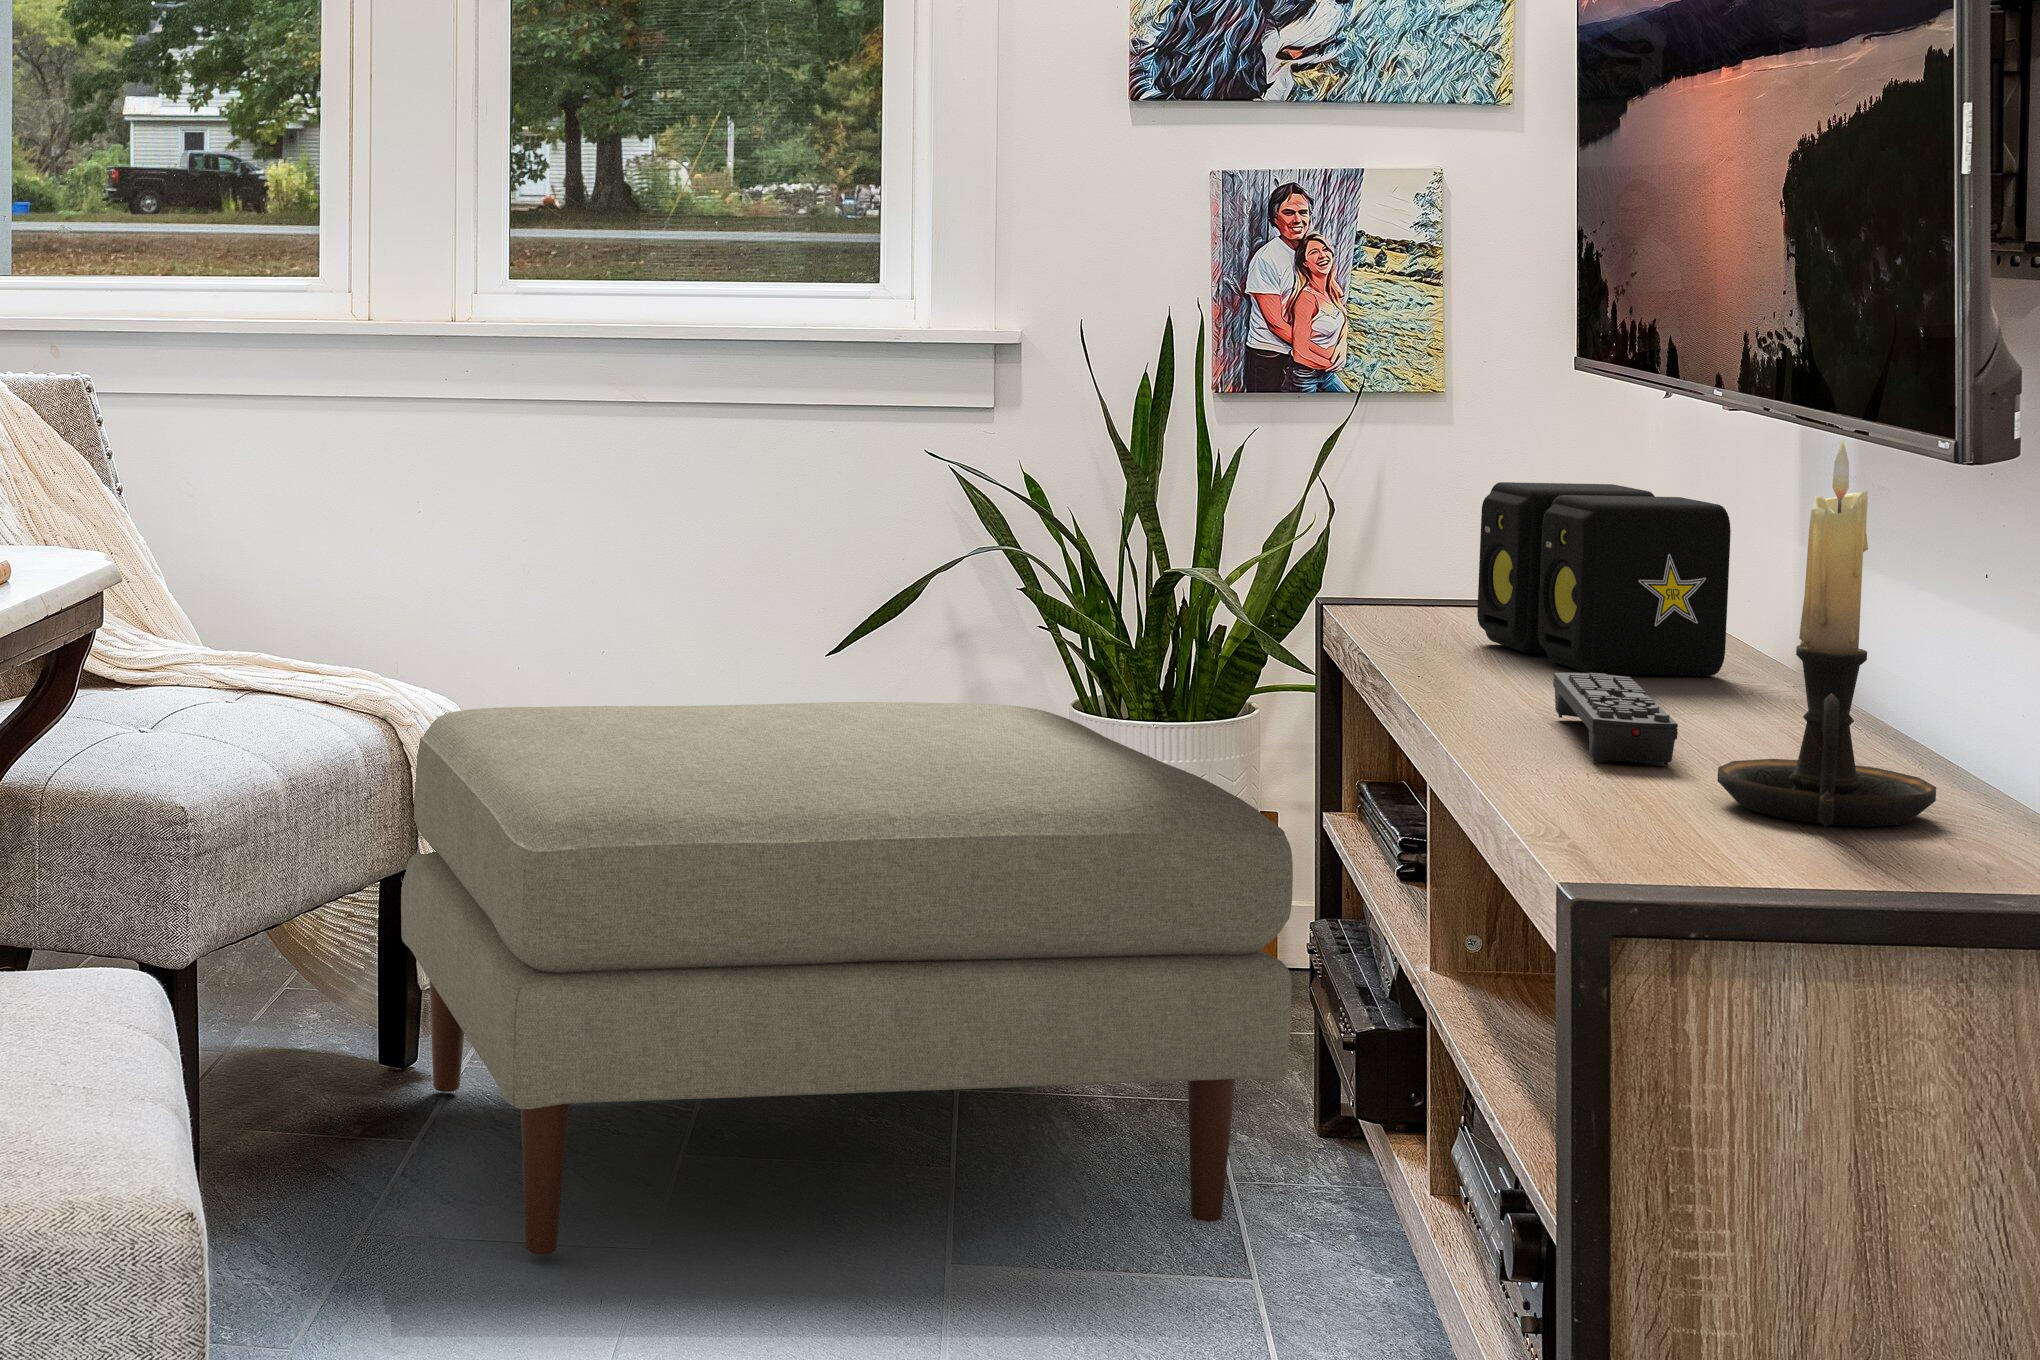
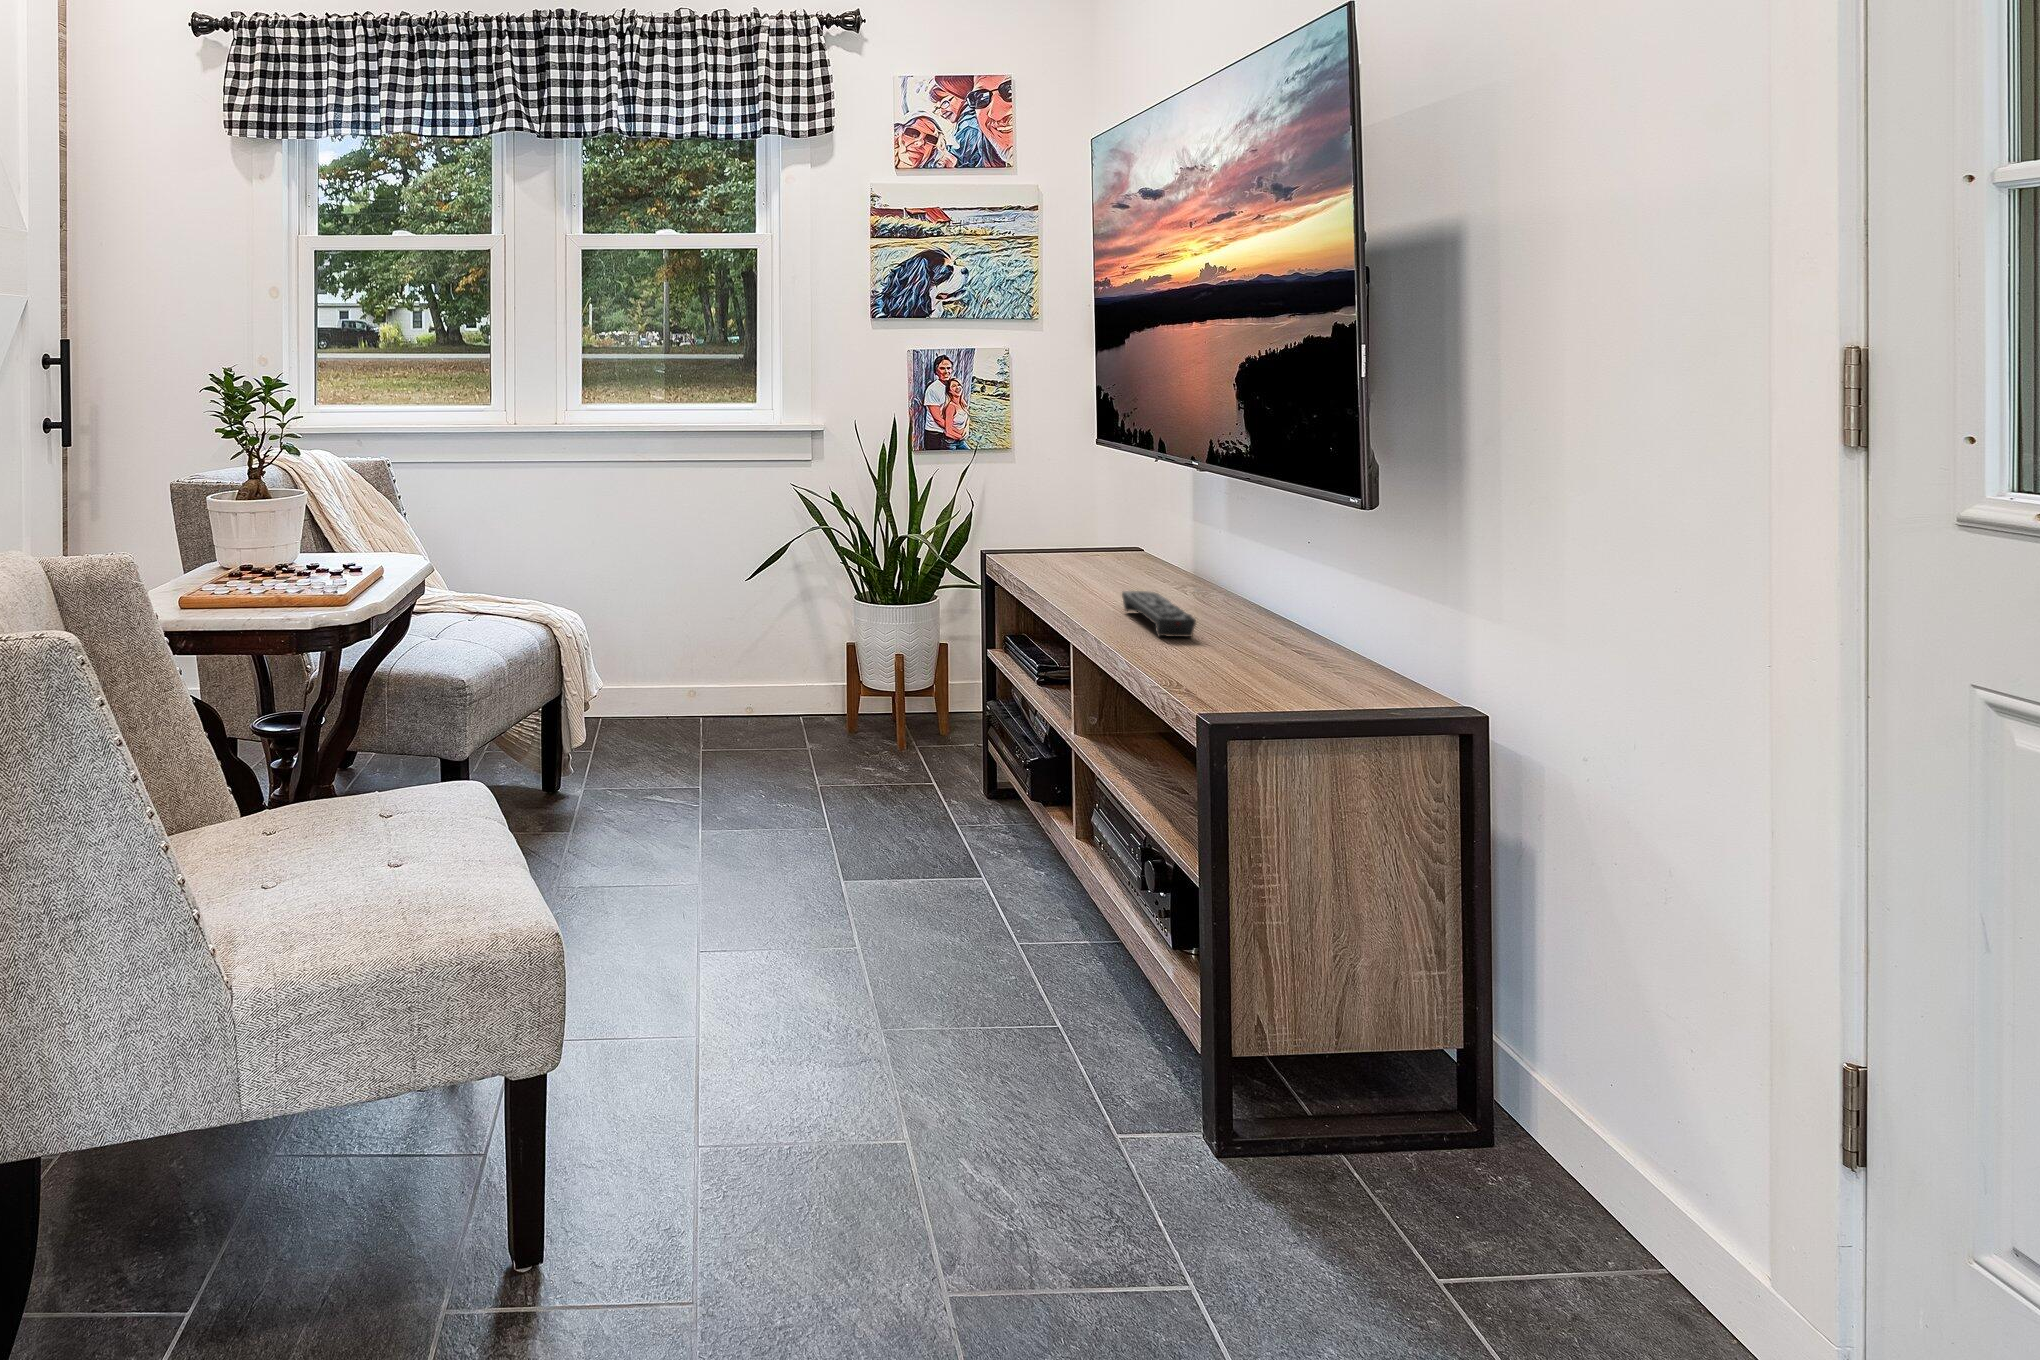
candle holder: present [1717,438,1936,827] -> none [1227,492,1322,671]
speaker: present [1477,482,1731,676] -> none [1059,496,1176,585]
ottoman: present [401,702,1293,1255] -> none [560,603,992,893]

